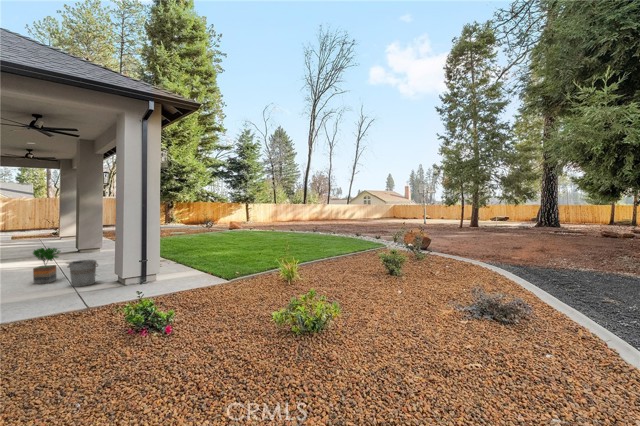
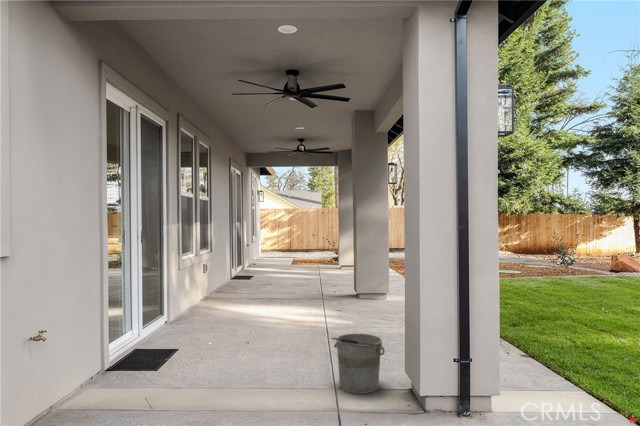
potted tree: present [33,248,60,284] -> none [288,297,329,367]

